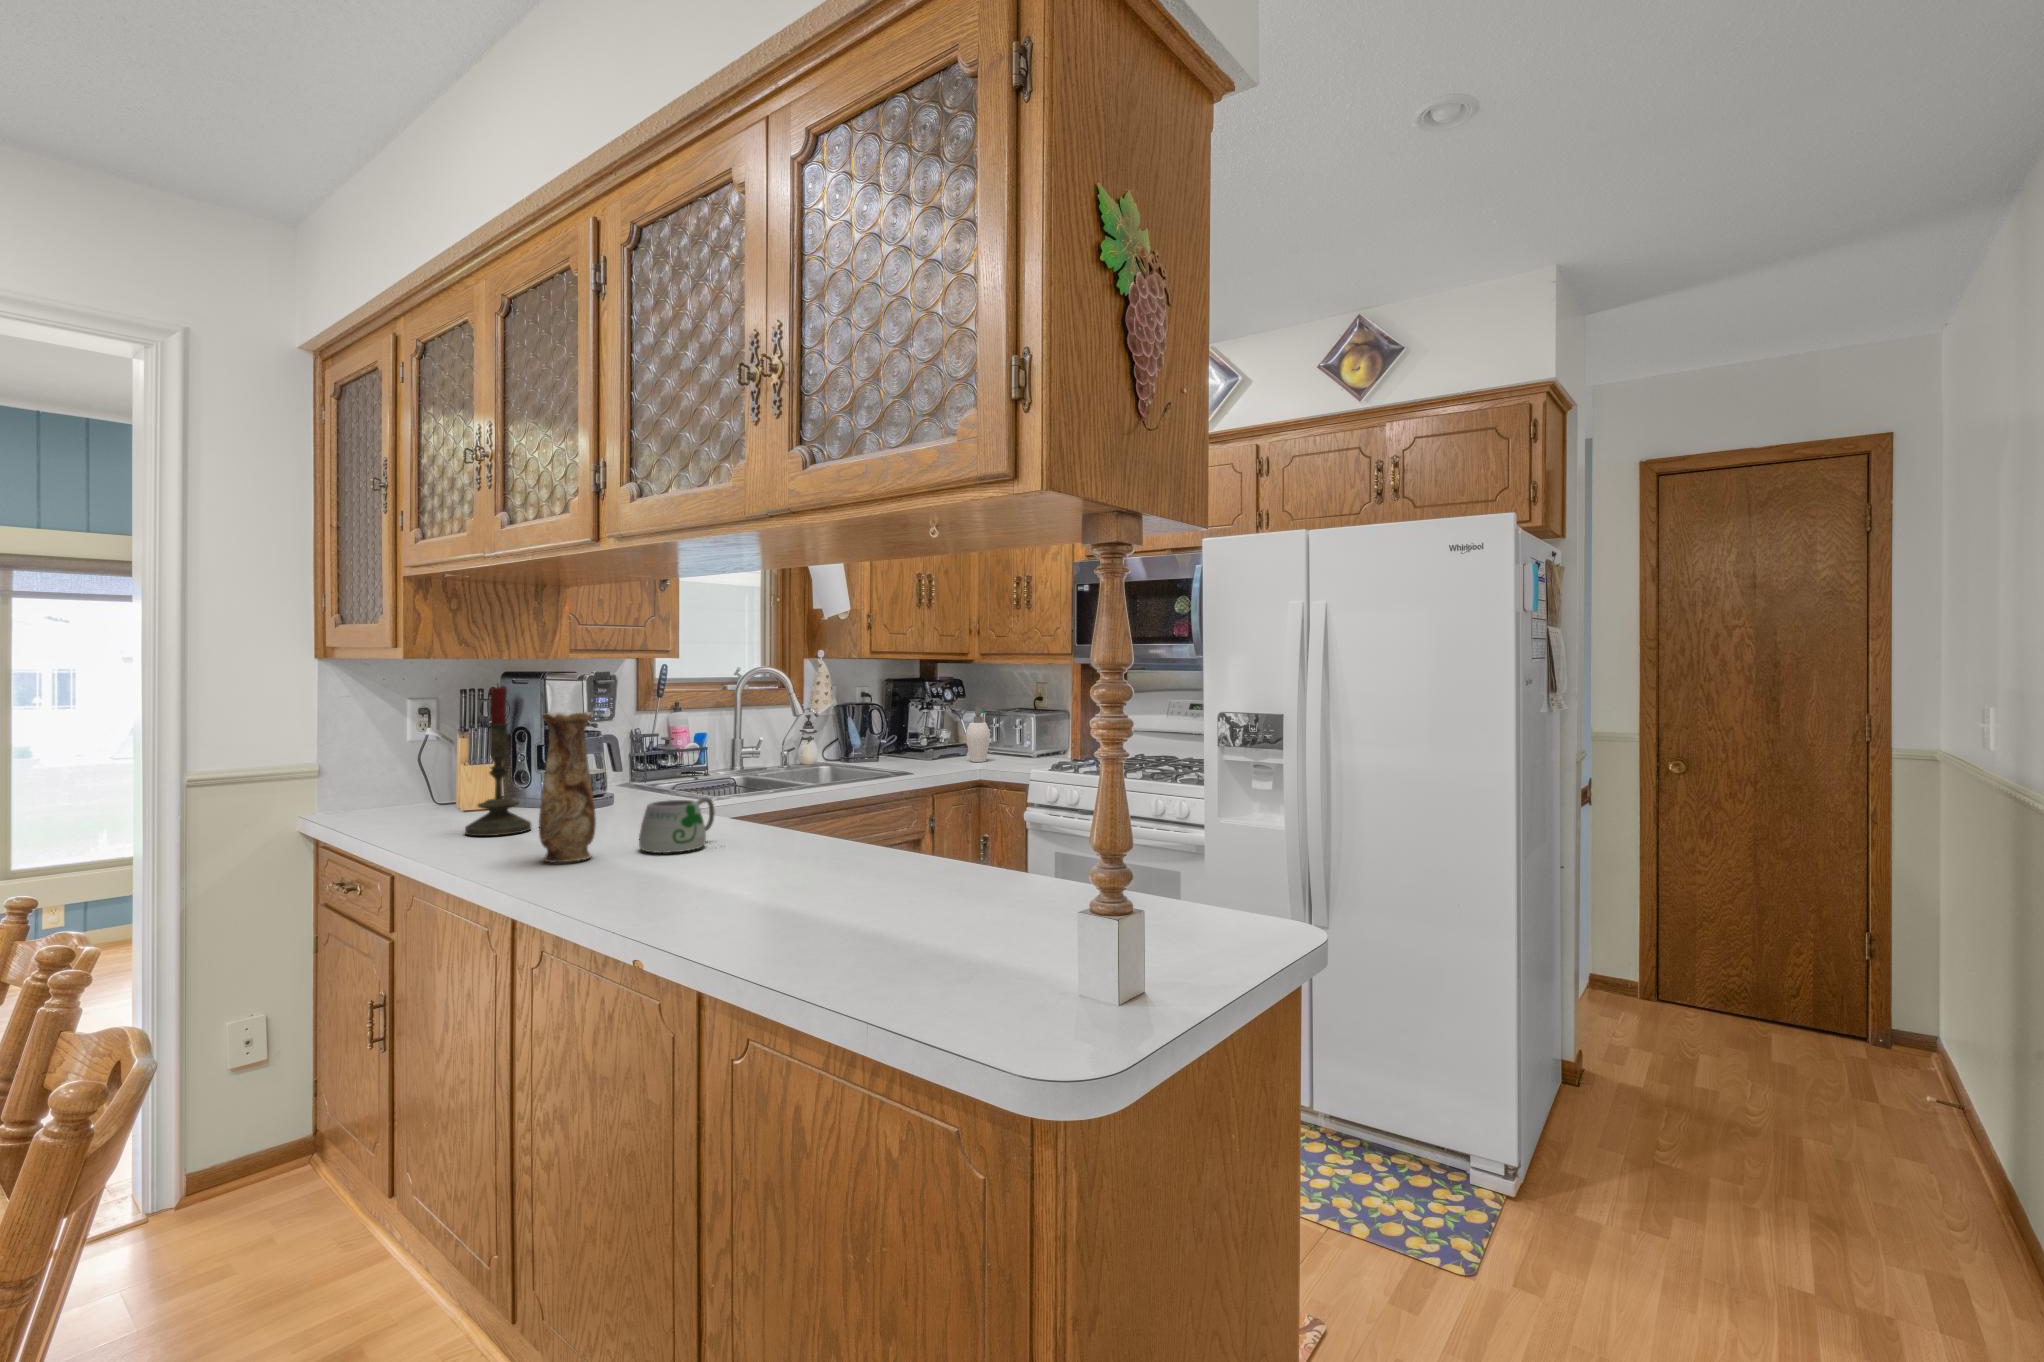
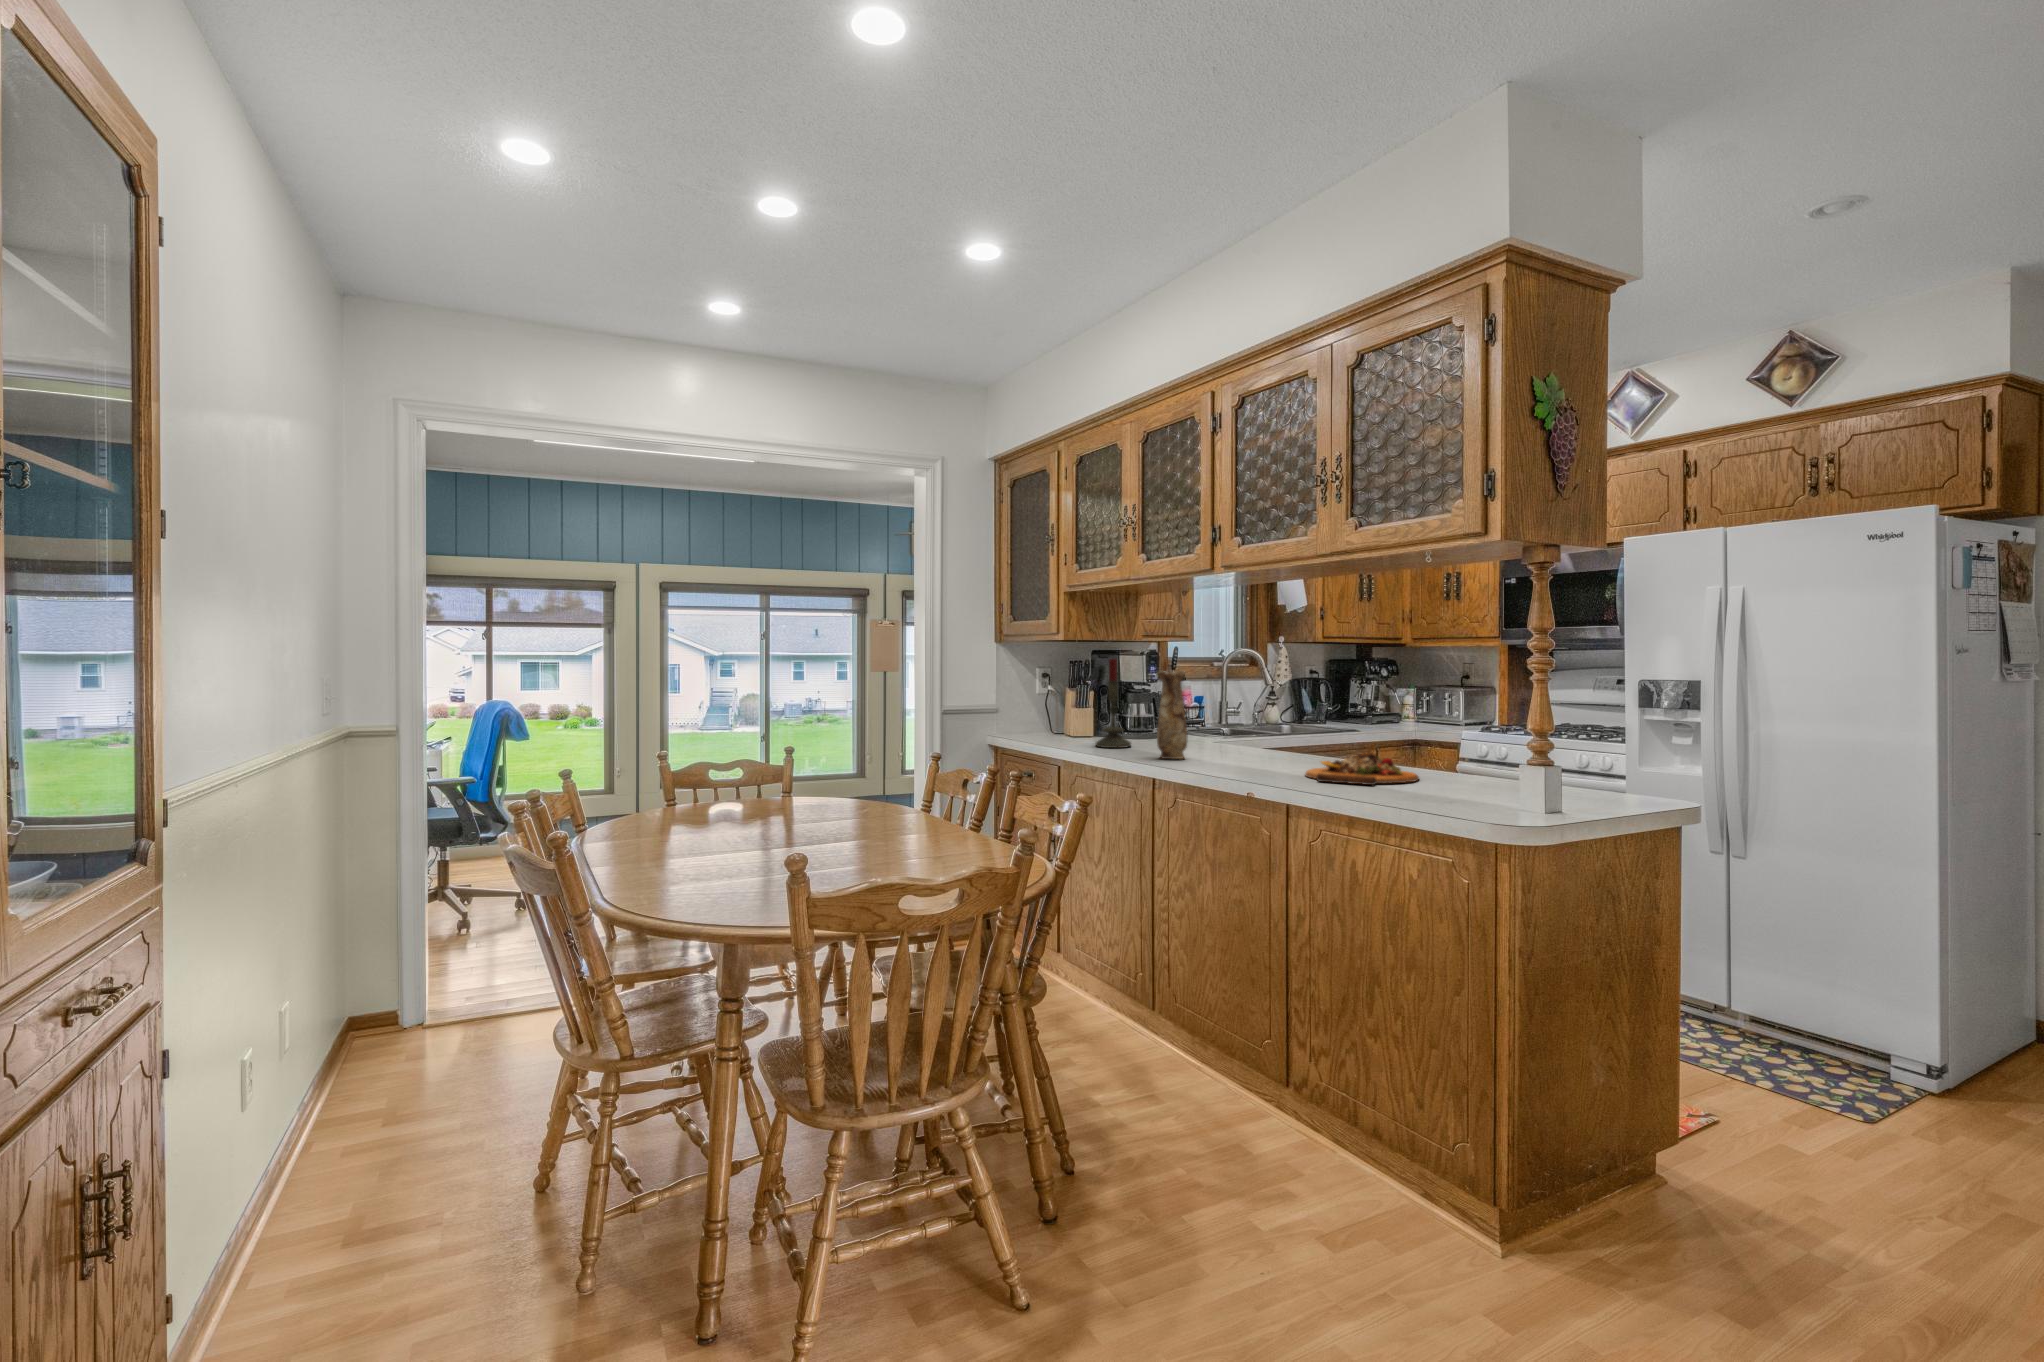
soap dispenser: present [966,707,997,762] -> none [1404,680,1432,725]
mug: present [639,797,715,853] -> none [1209,727,1263,758]
cutting board: none [760,848,941,917] -> present [1305,753,1419,785]

